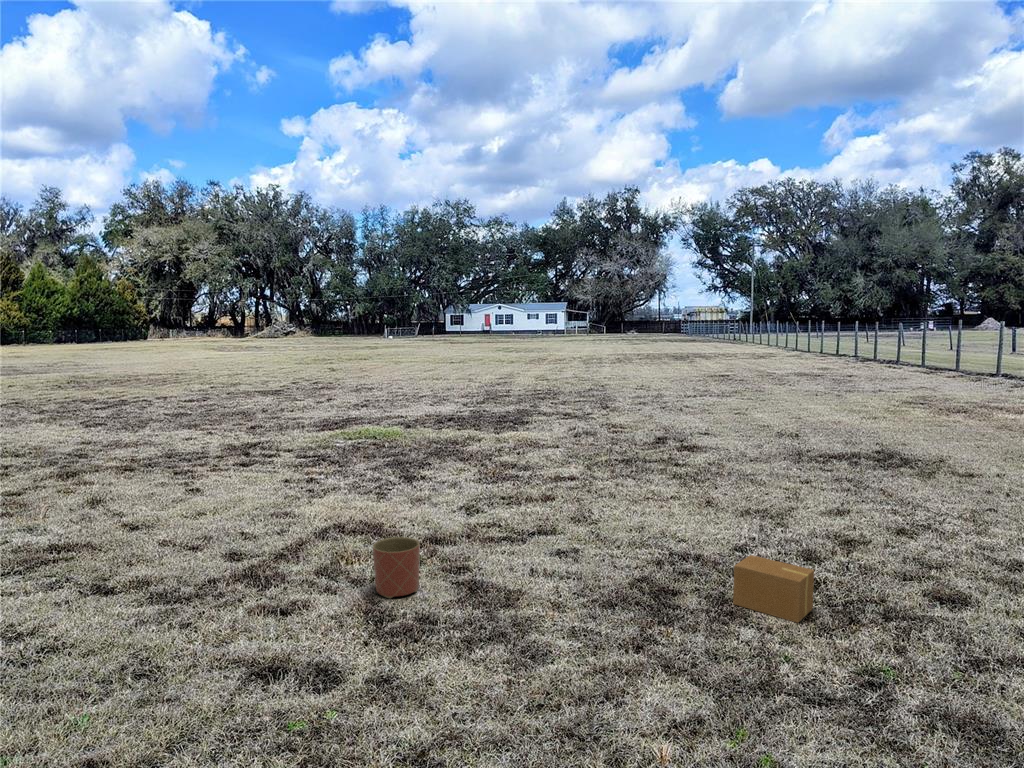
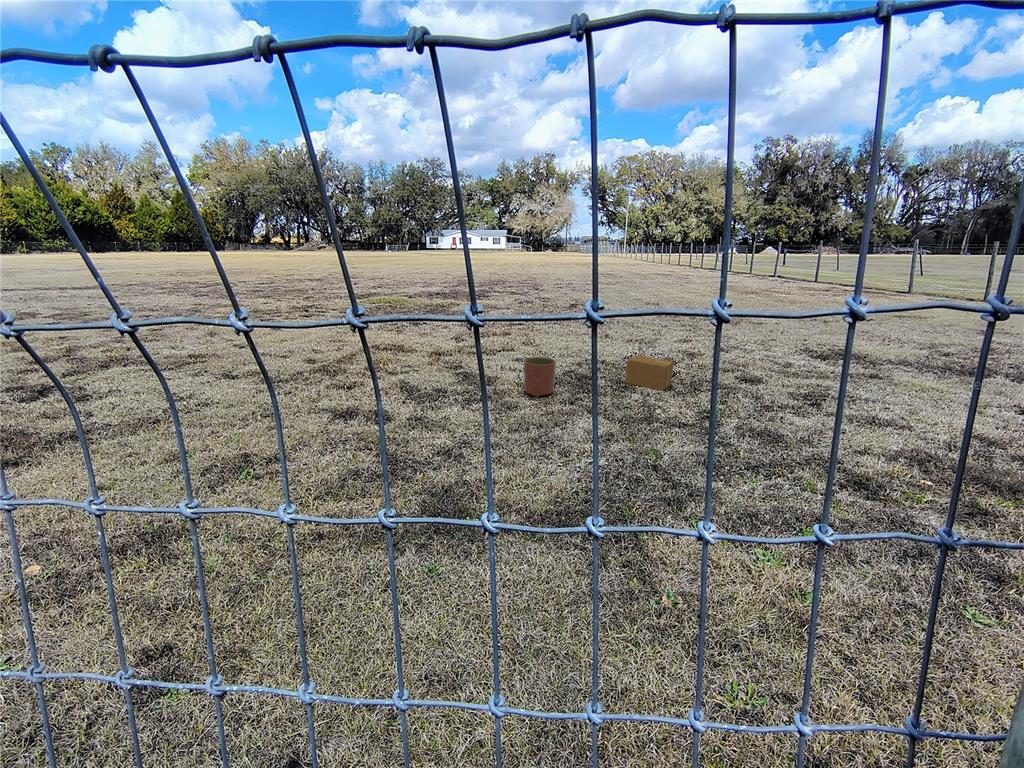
planter: present [373,537,420,599] -> present [524,357,556,396]

